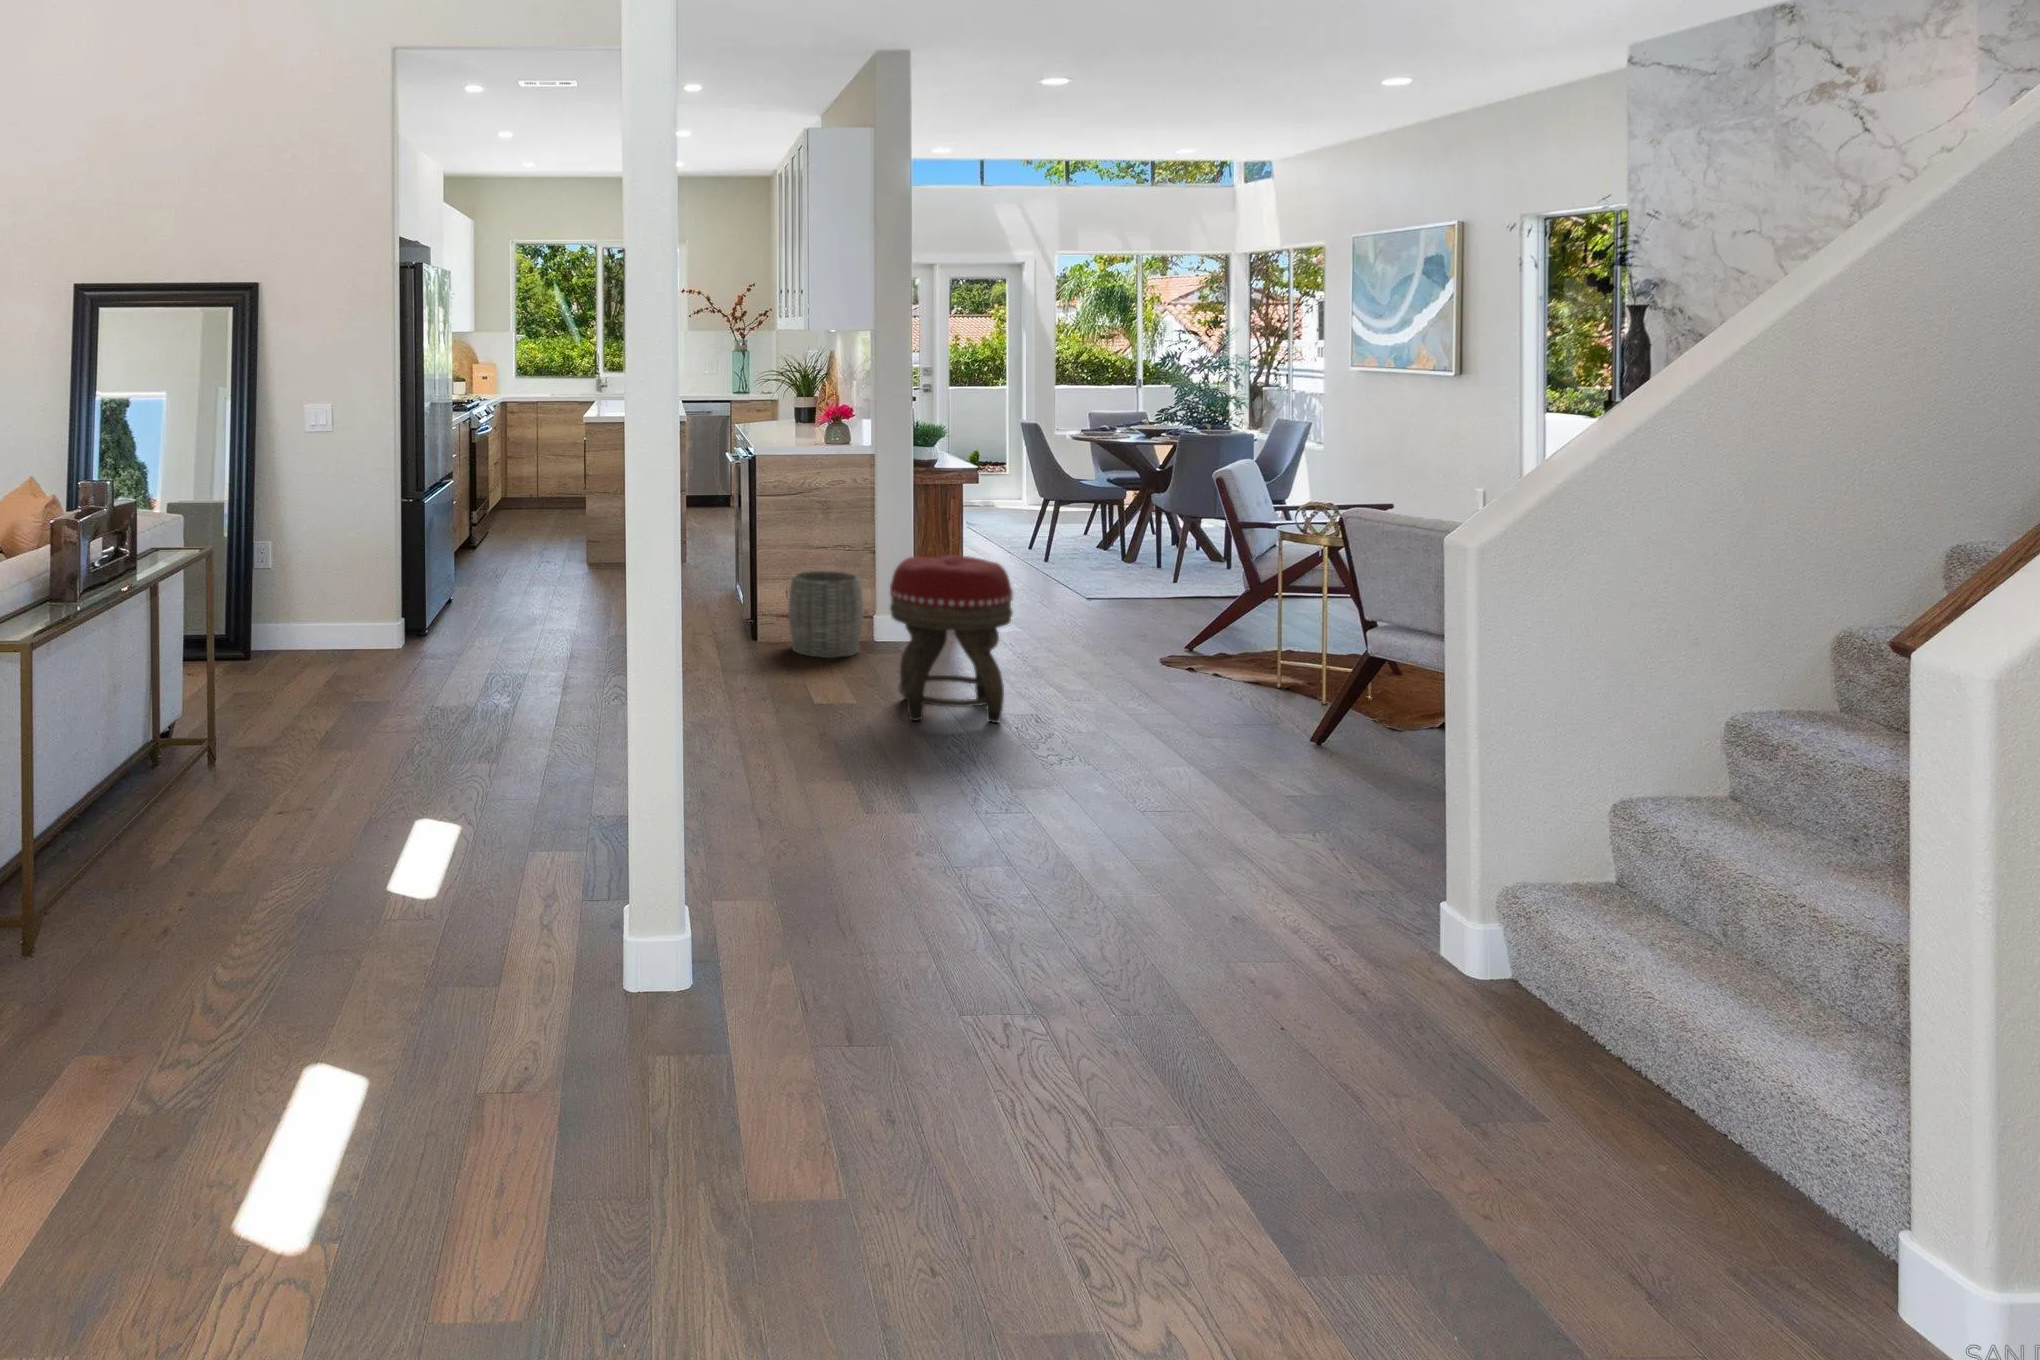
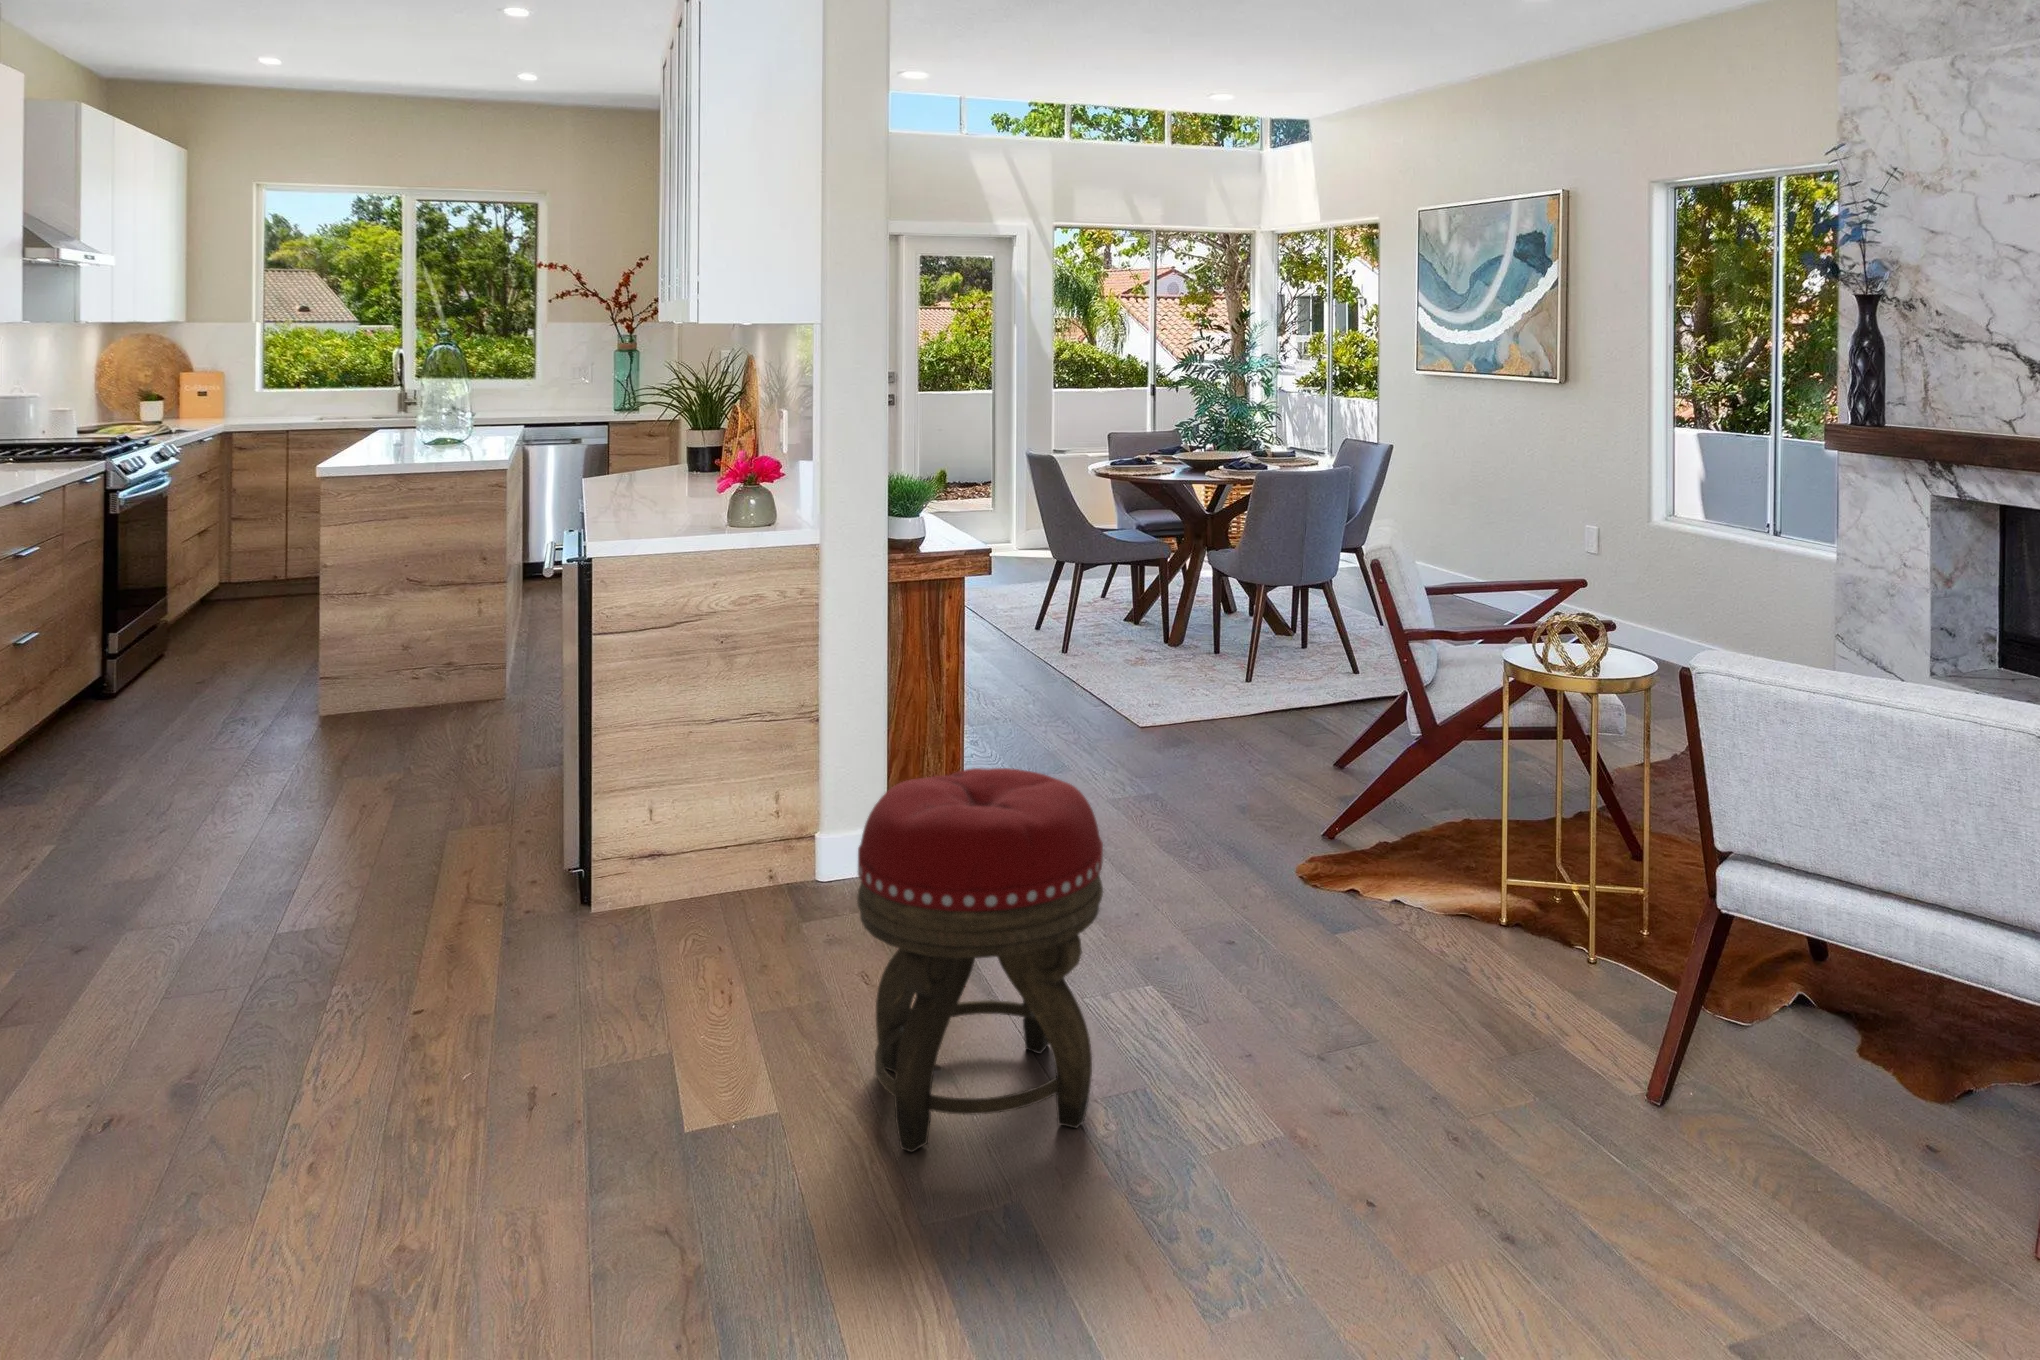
woven basket: present [788,571,863,658] -> none [655,765,799,946]

